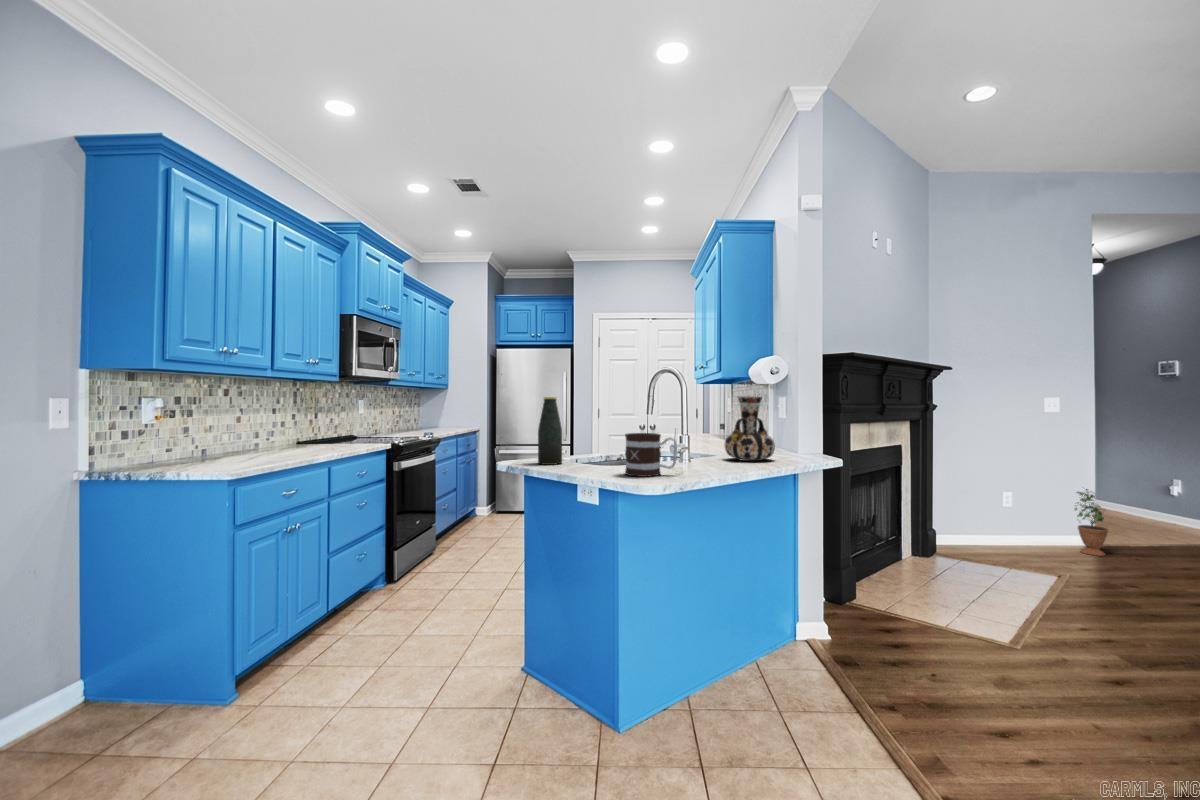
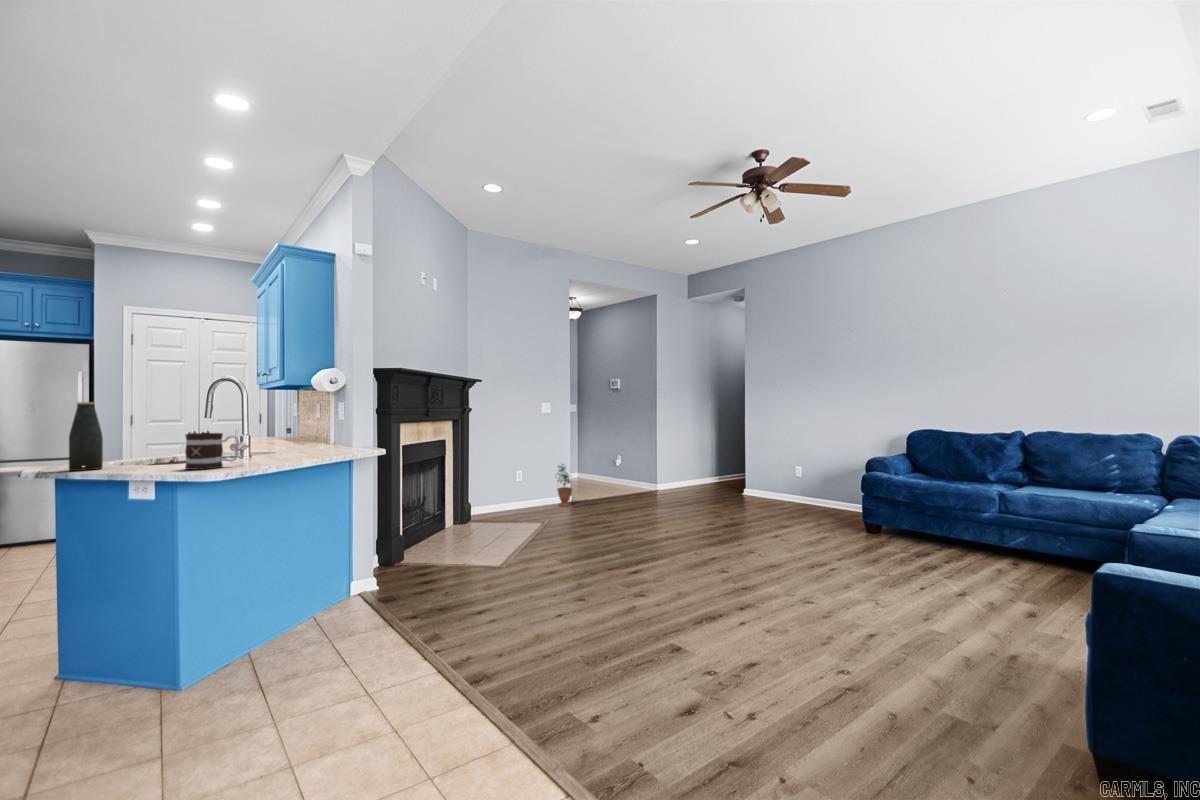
vase: present [724,397,775,461] -> none [286,402,331,454]

